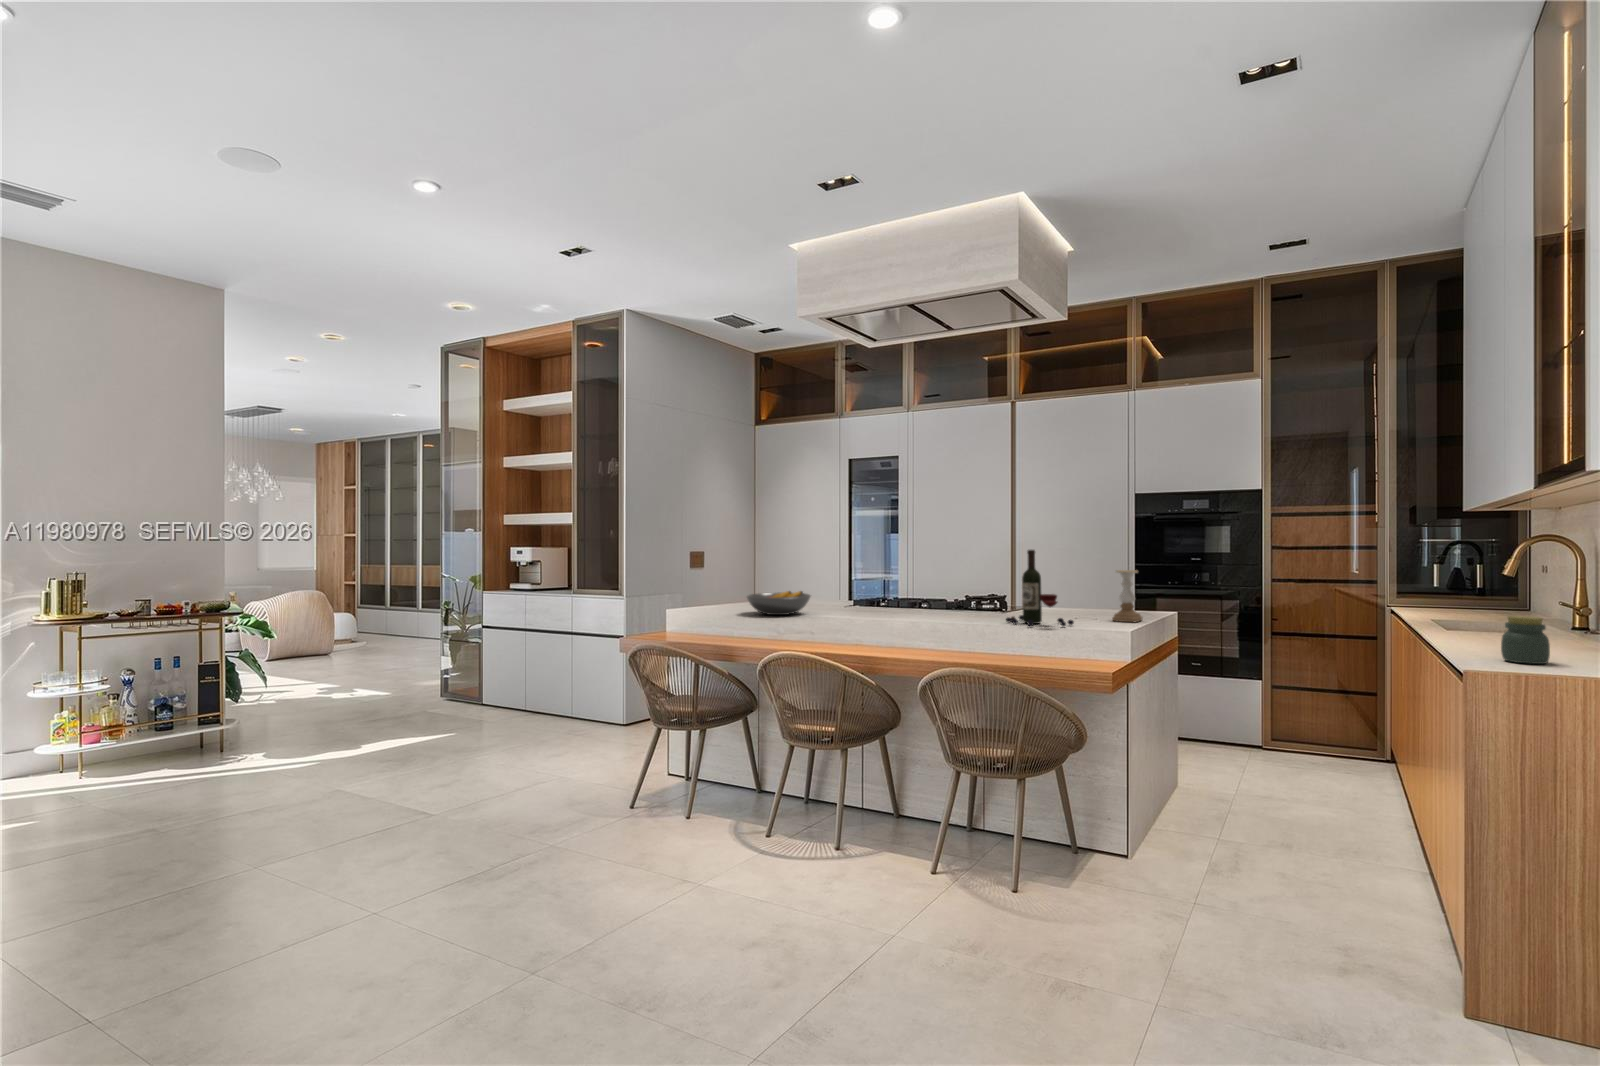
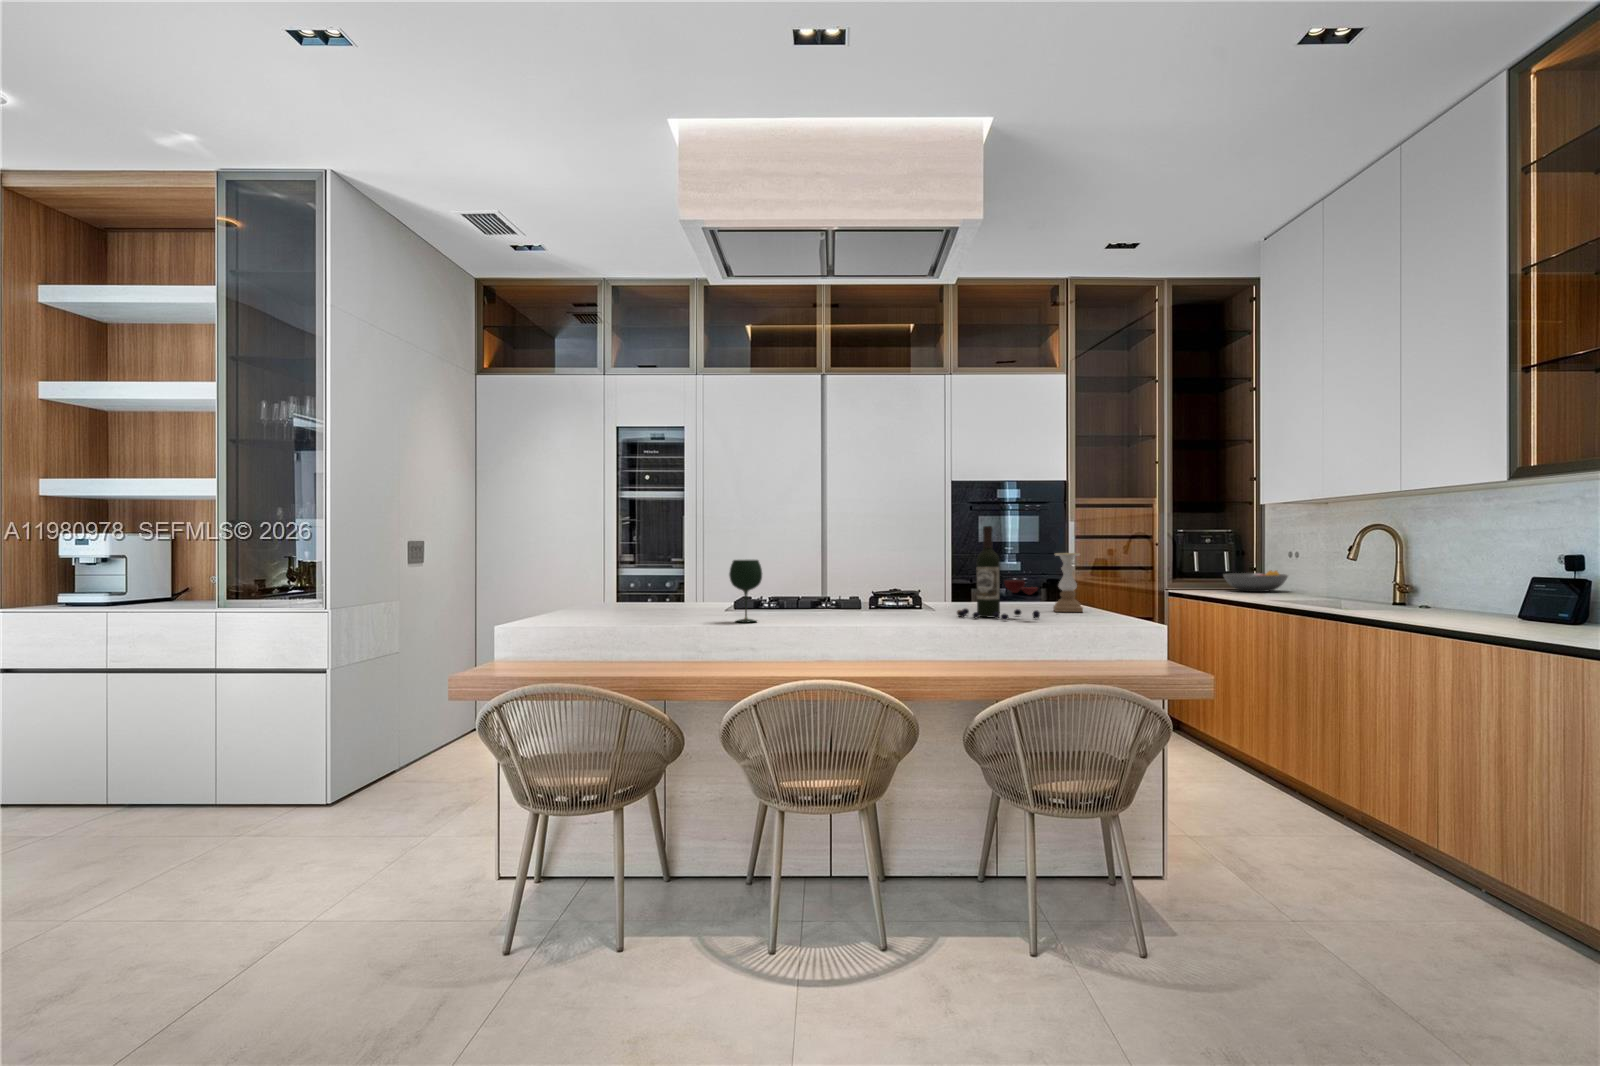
wine glass: none [827,574,850,620] -> present [729,560,762,623]
fruit bowl: present [747,591,811,615] -> present [1224,571,1288,592]
jar: present [1501,616,1550,664] -> none [1472,585,1517,630]

